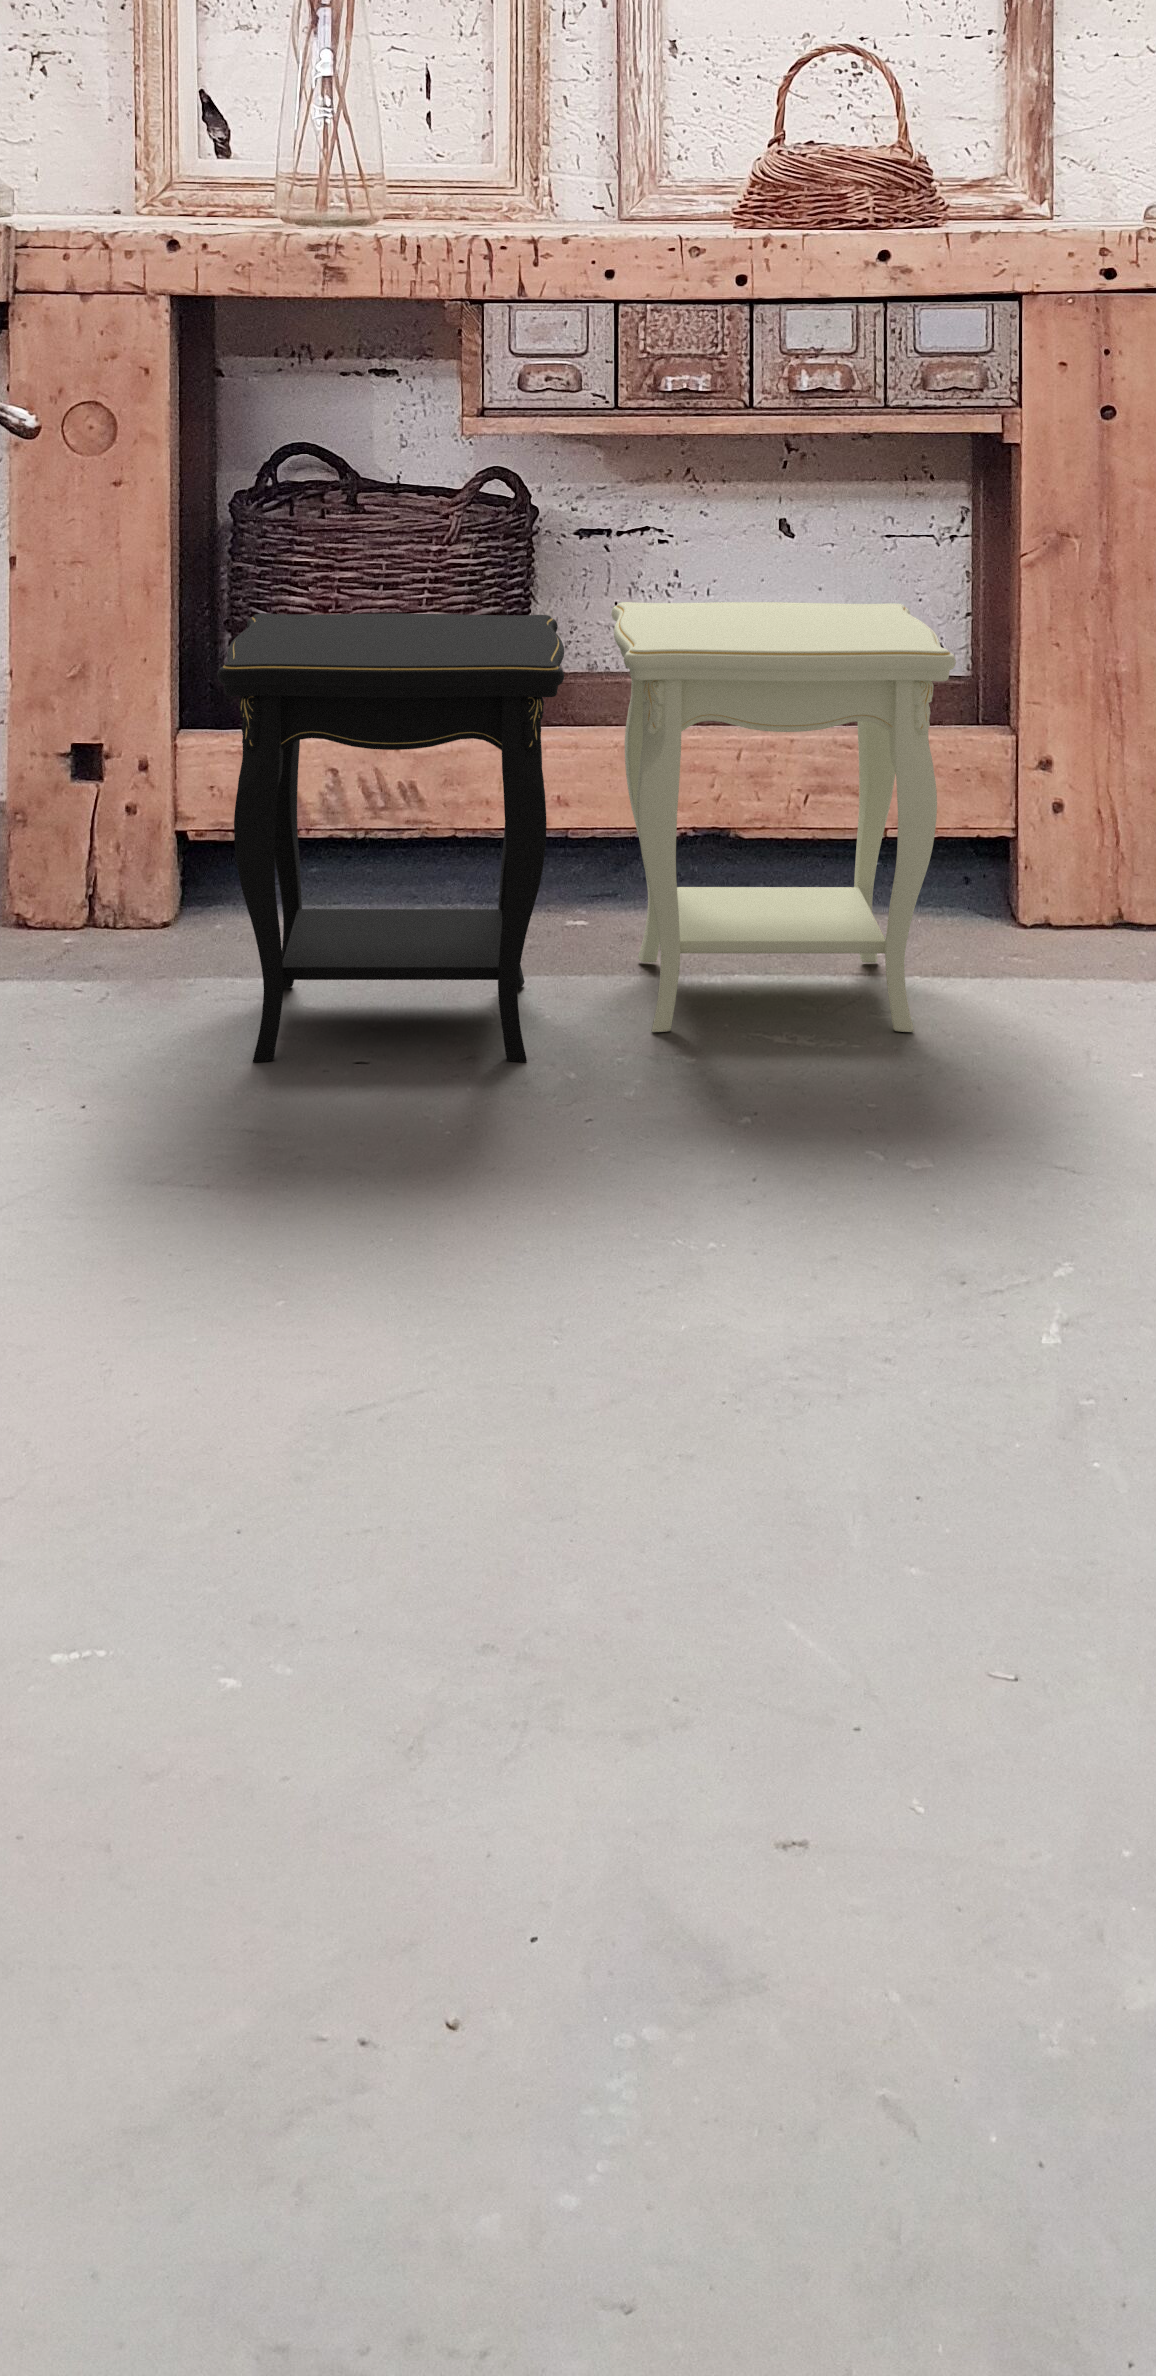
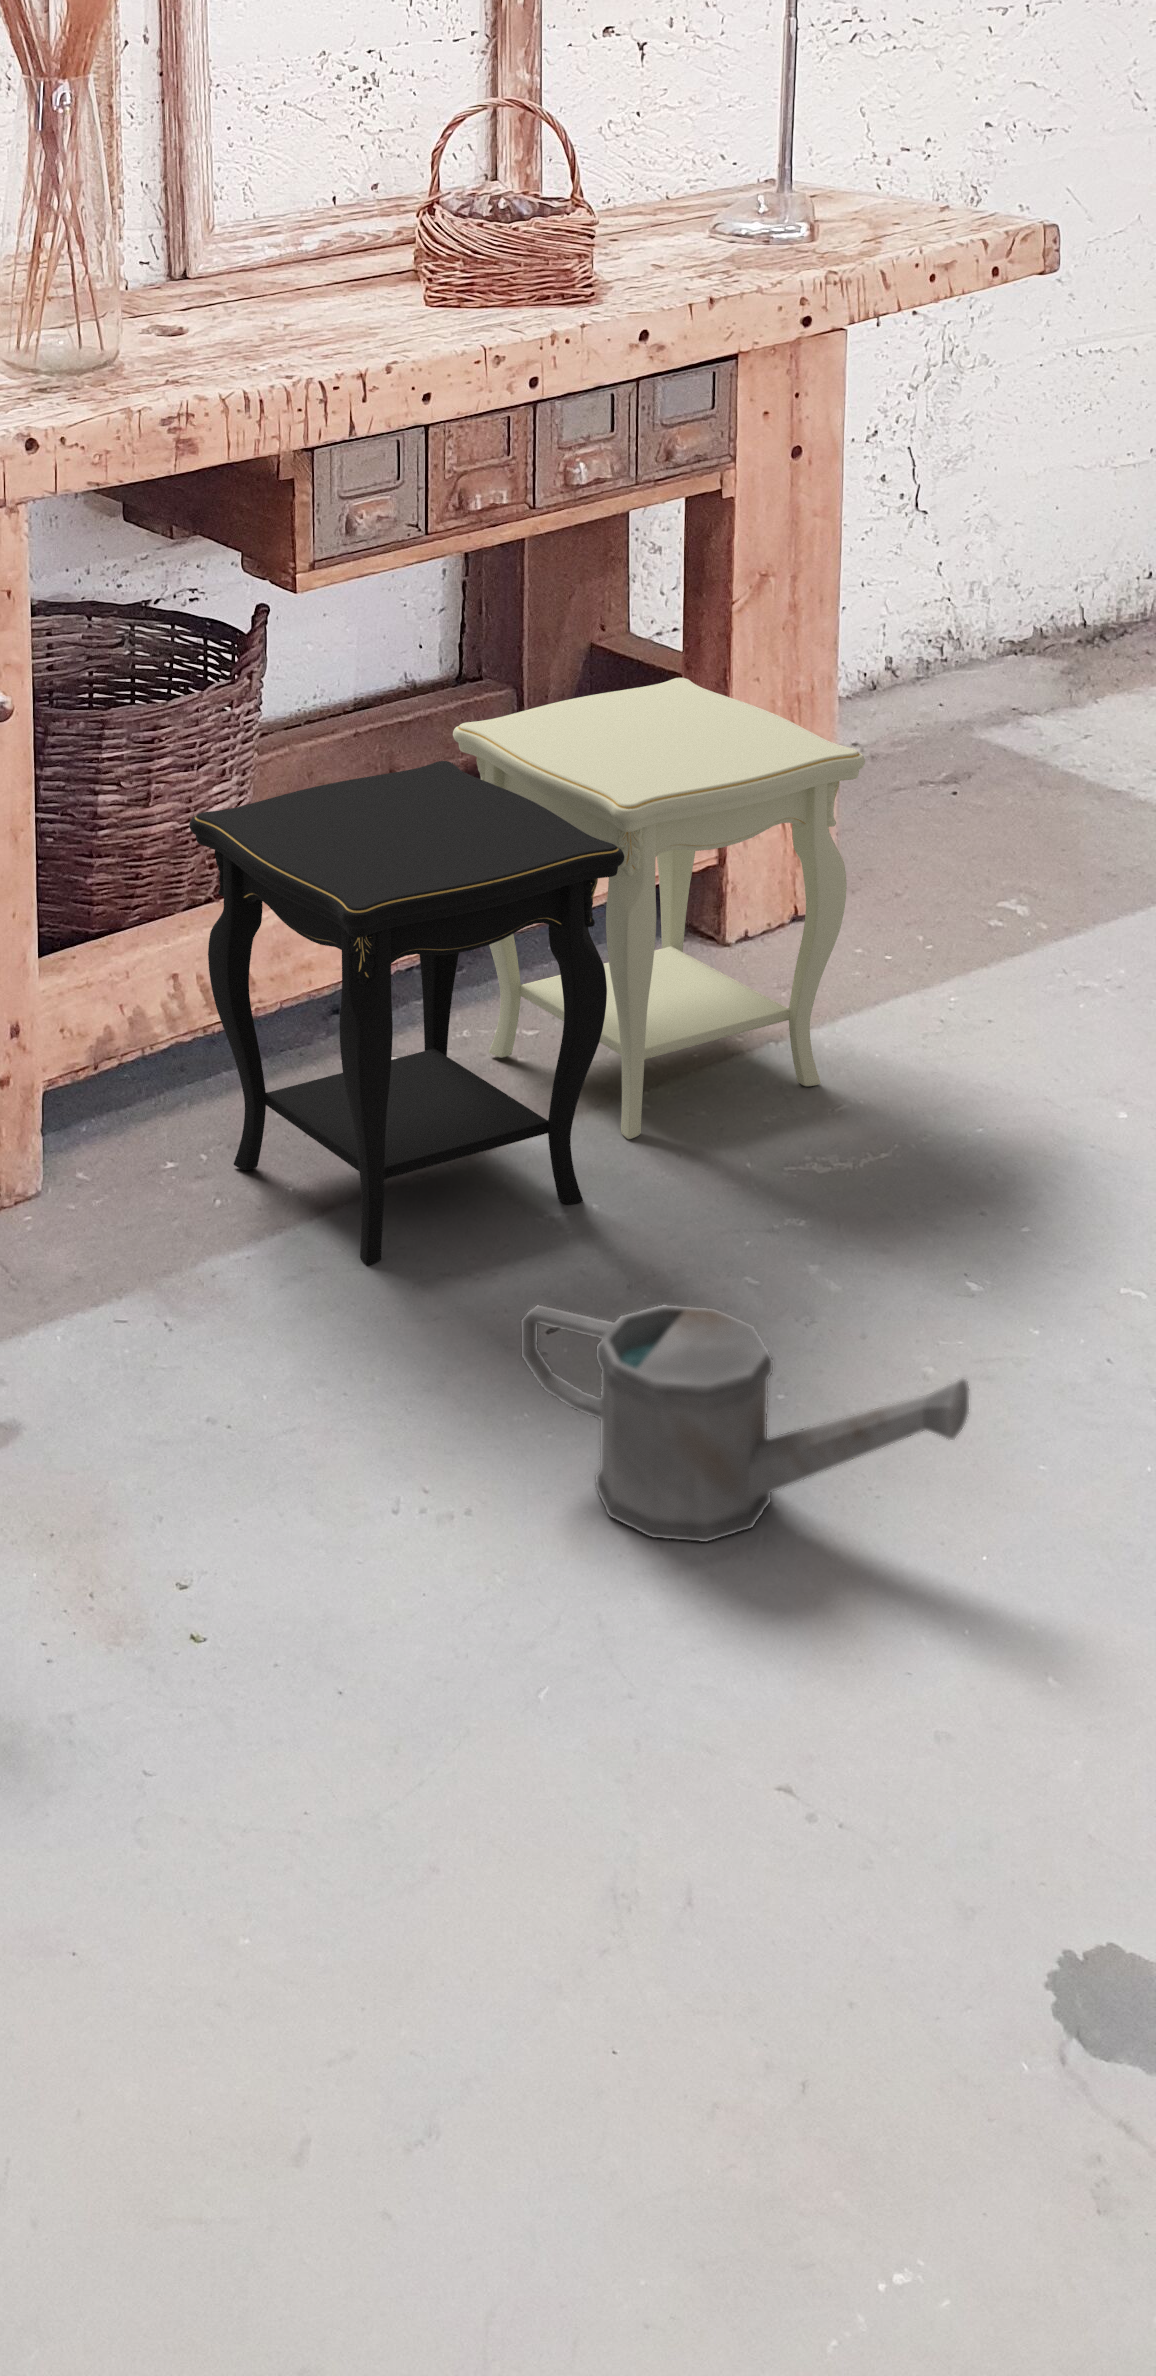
watering can: none [98,1032,373,1301] -> present [521,1305,969,1542]

